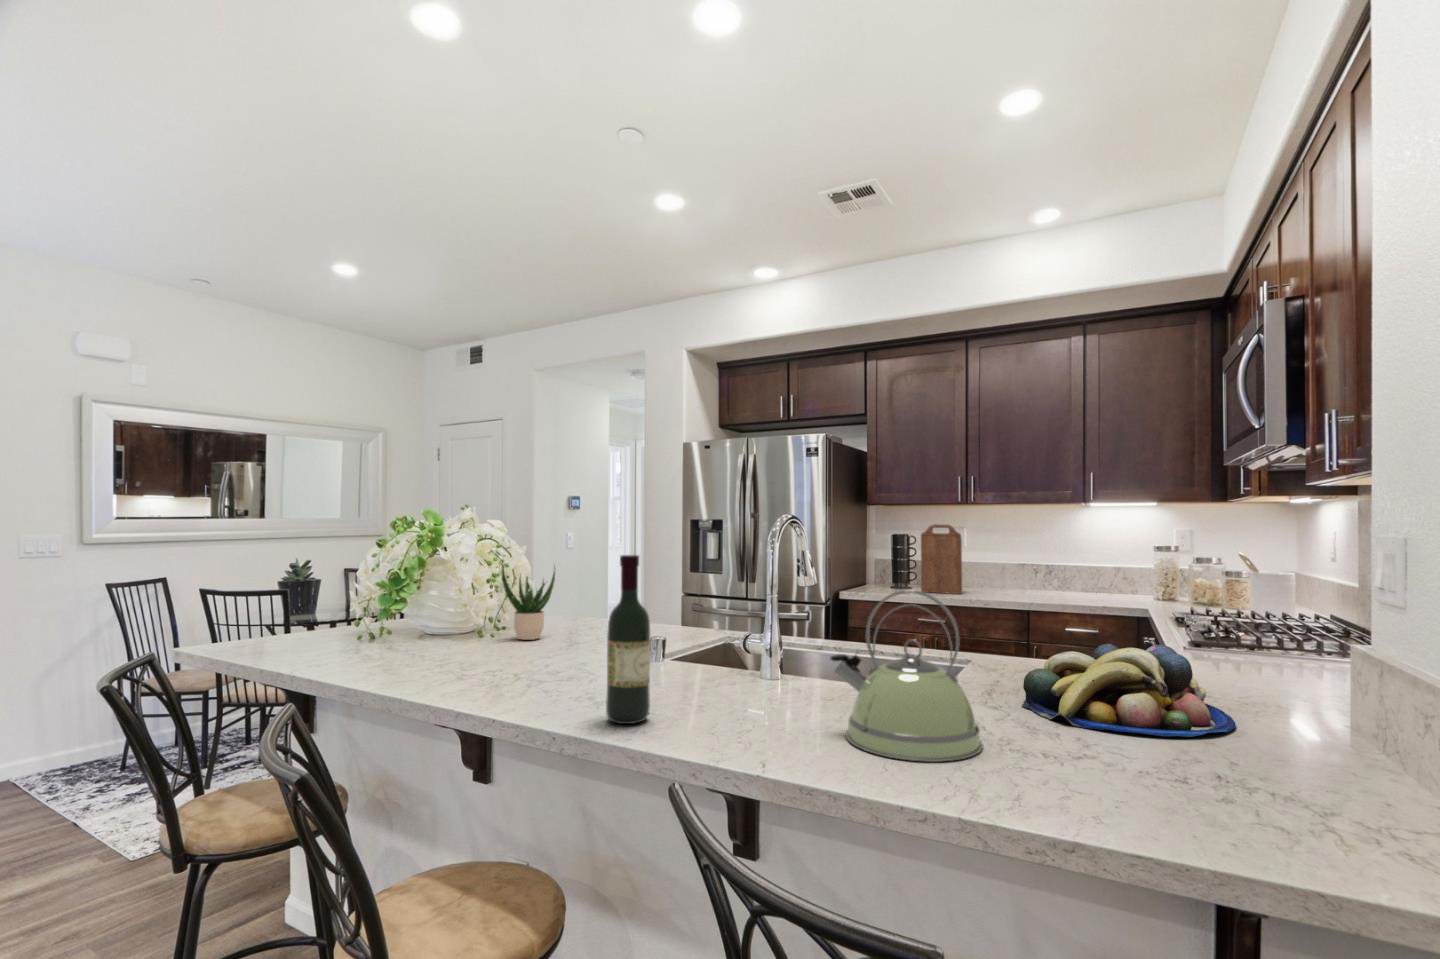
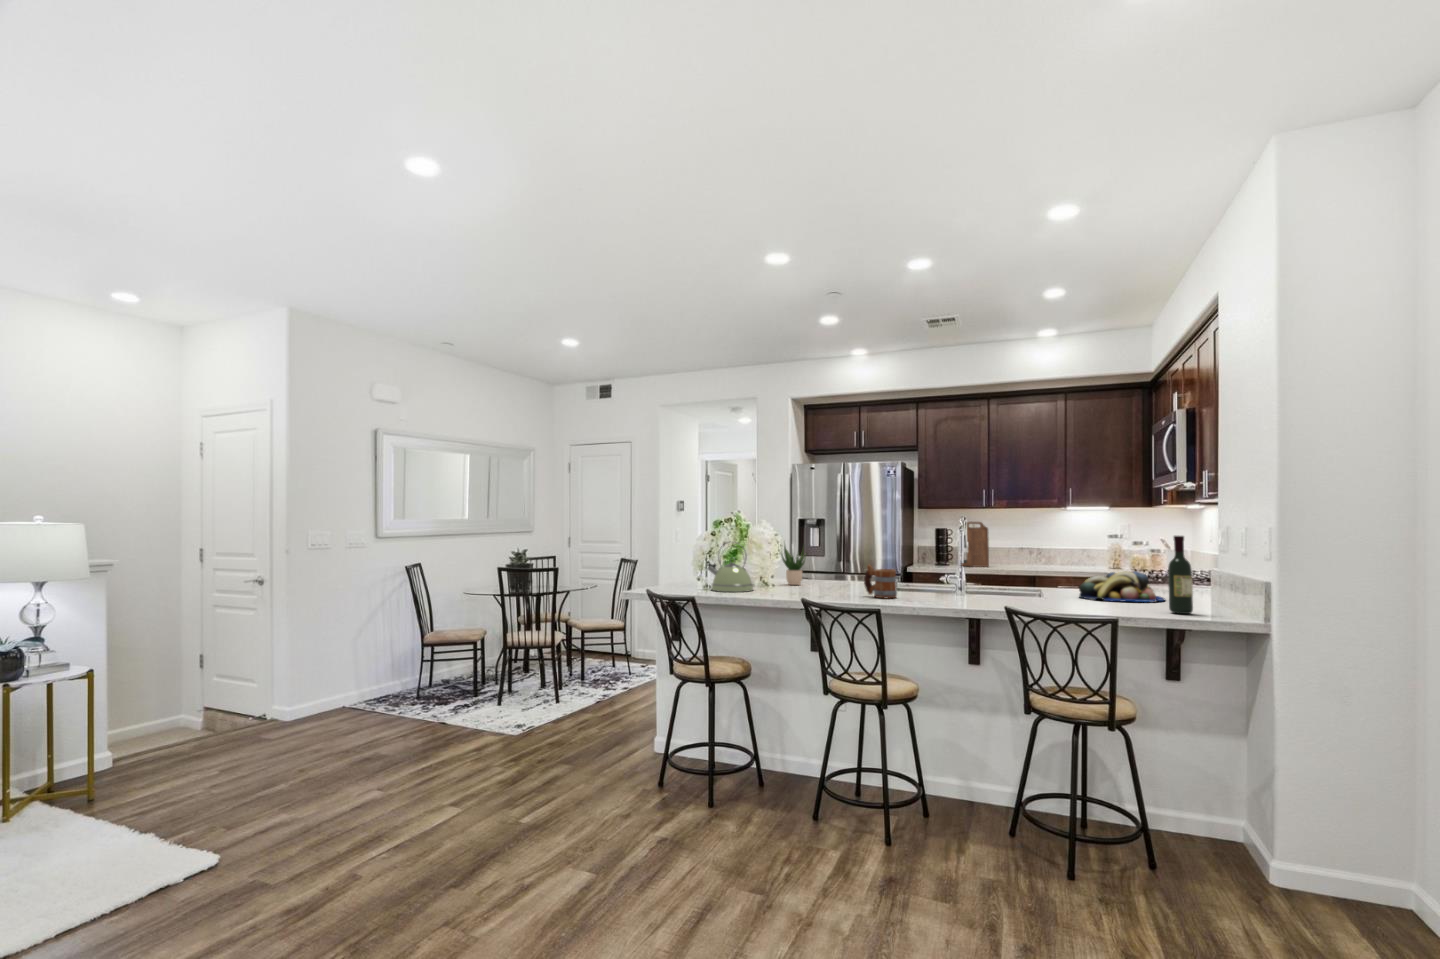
wine bottle: present [606,555,651,724] -> present [1168,536,1193,614]
kettle: present [830,590,982,762] -> present [708,542,753,592]
mug: none [550,617,609,699] -> present [864,564,897,599]

